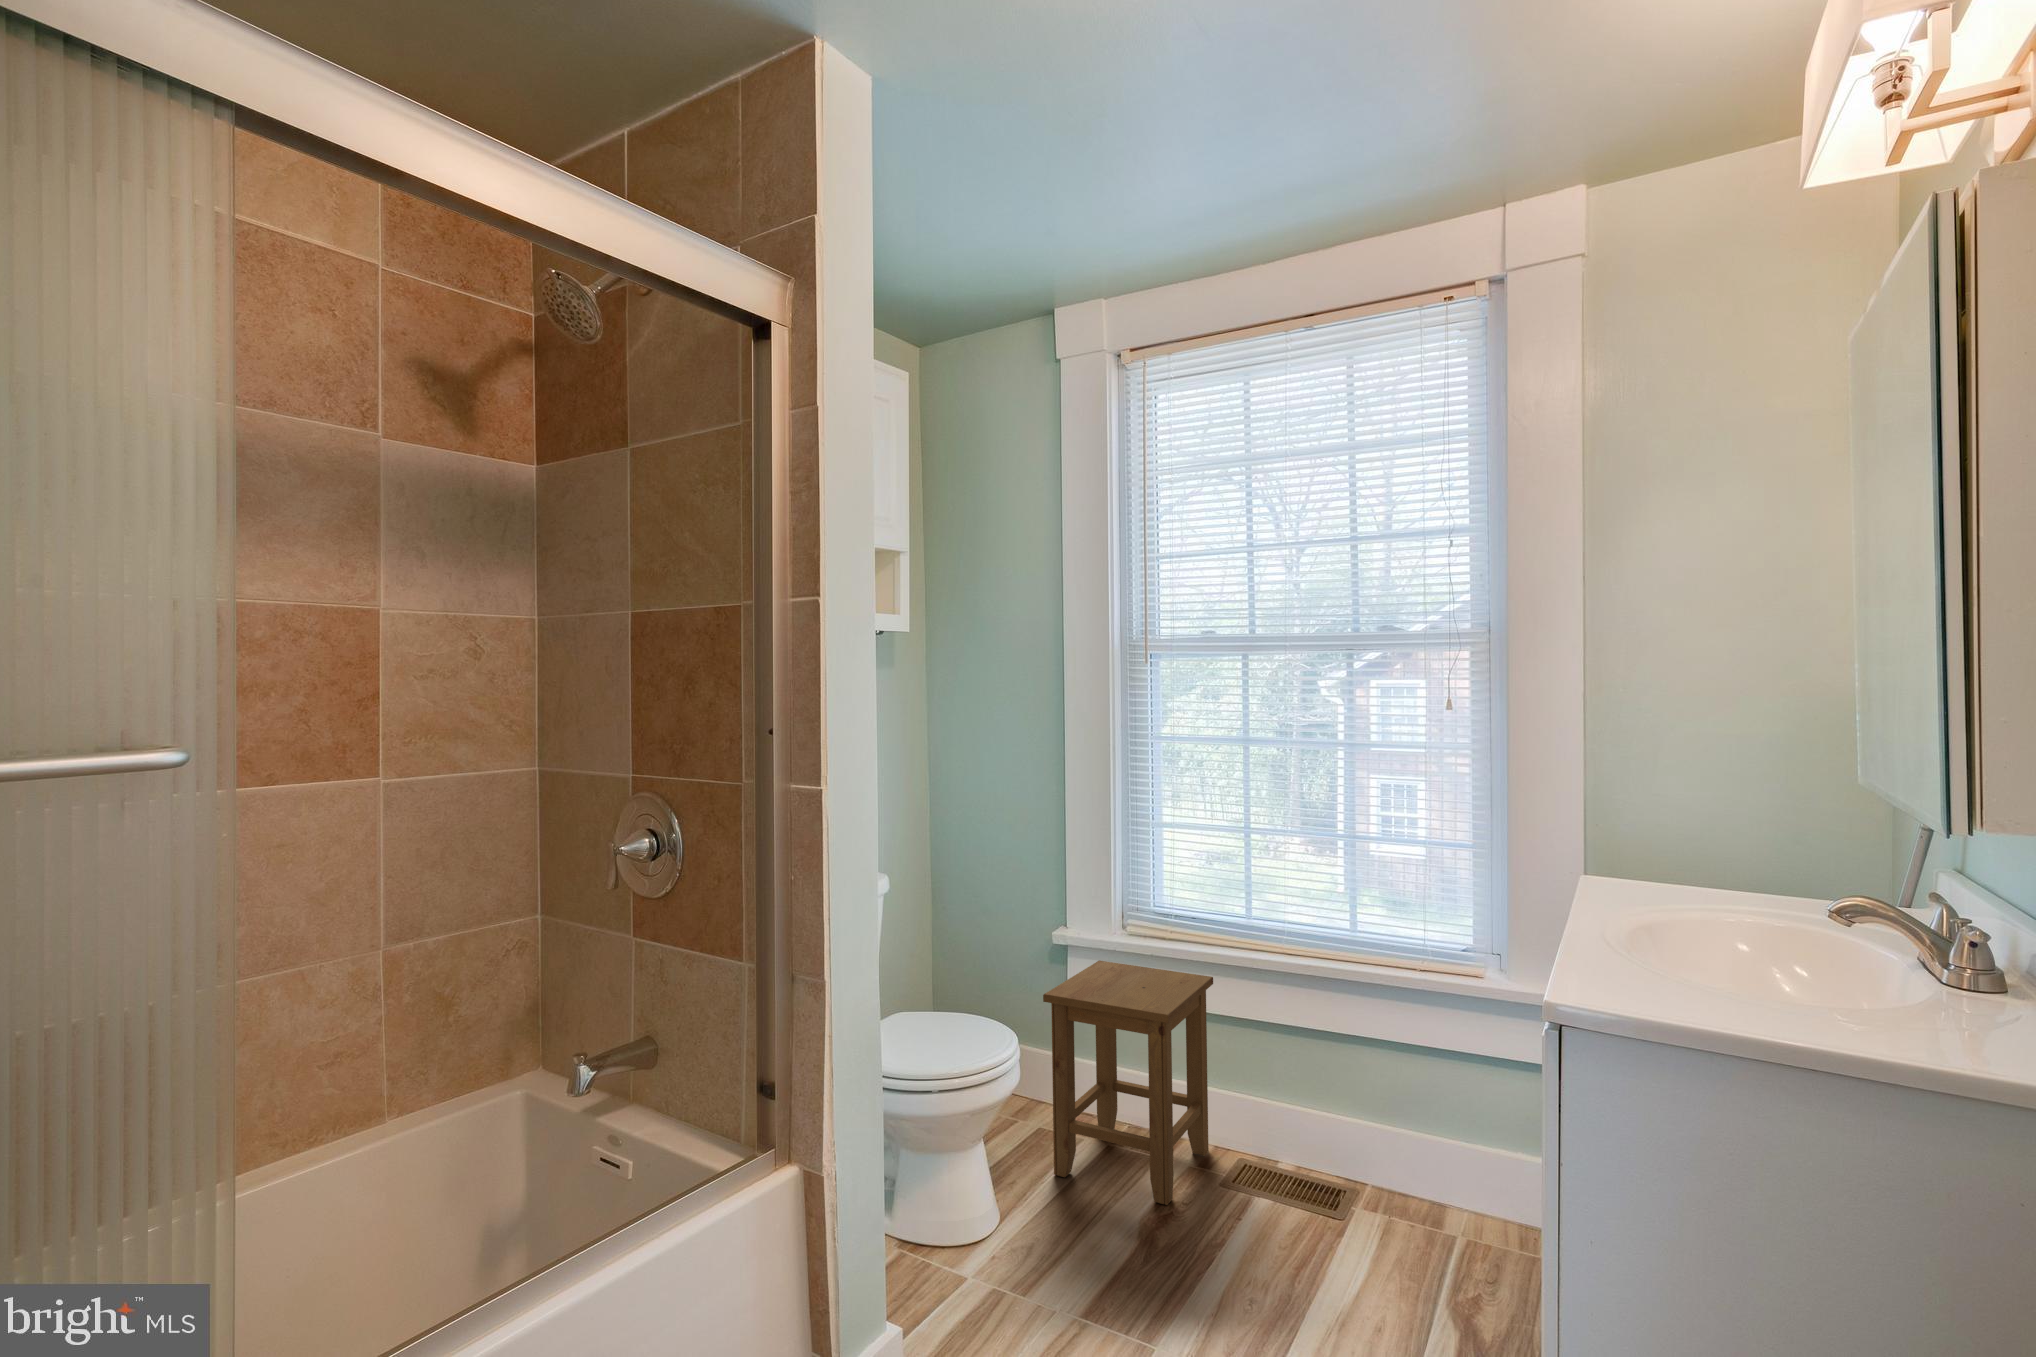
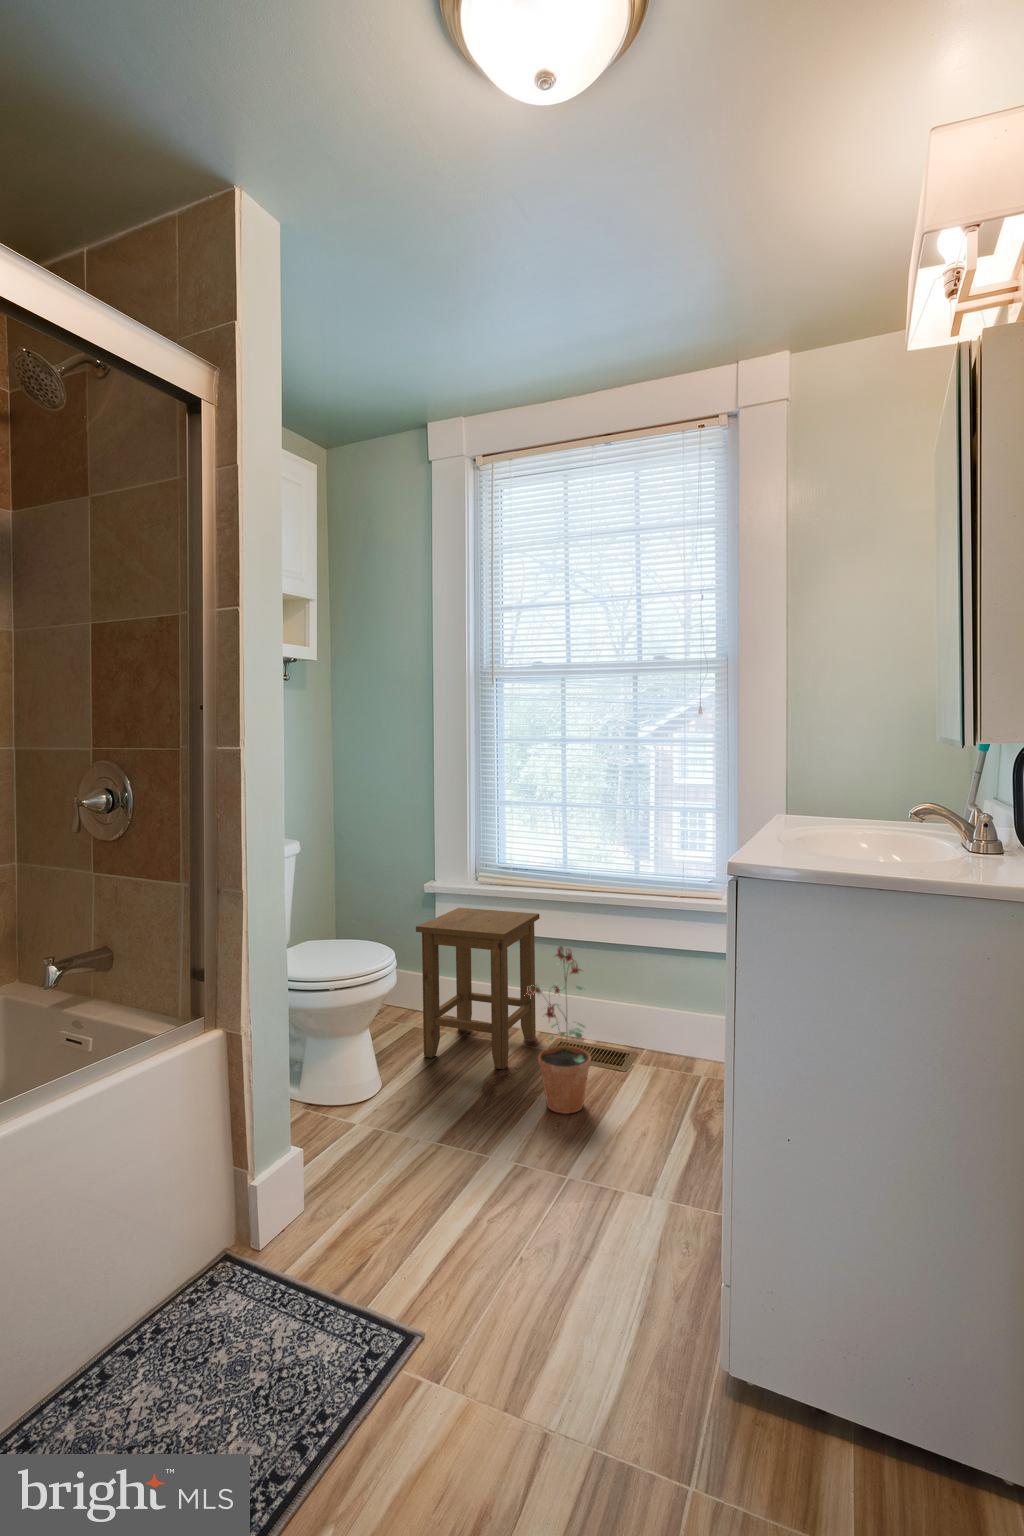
potted plant: none [1199,1041,1298,1292] -> present [527,946,591,1114]

